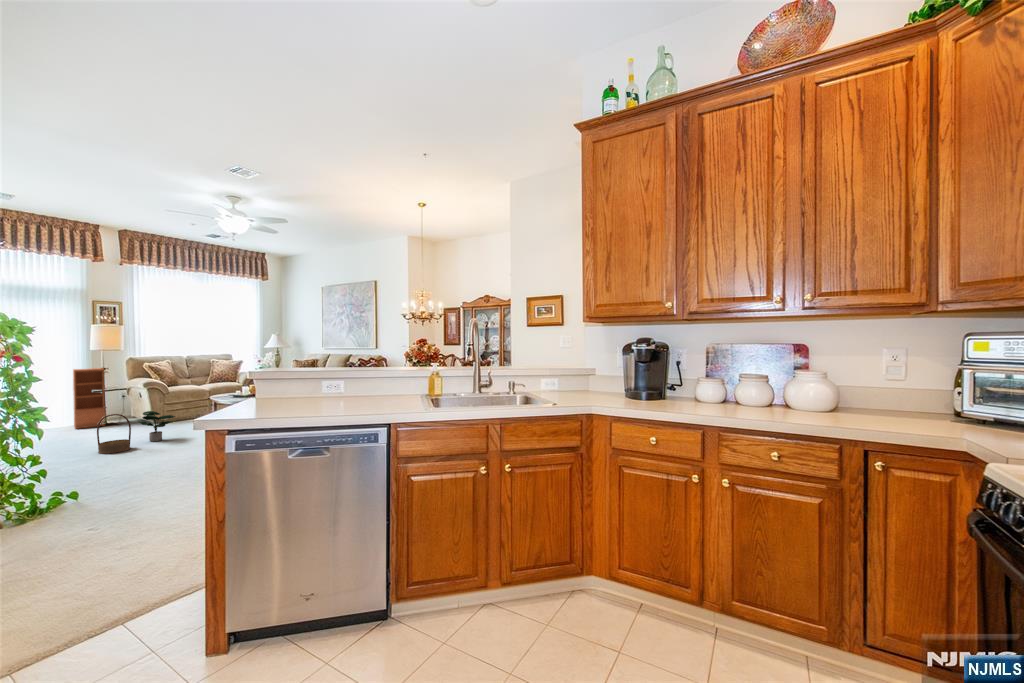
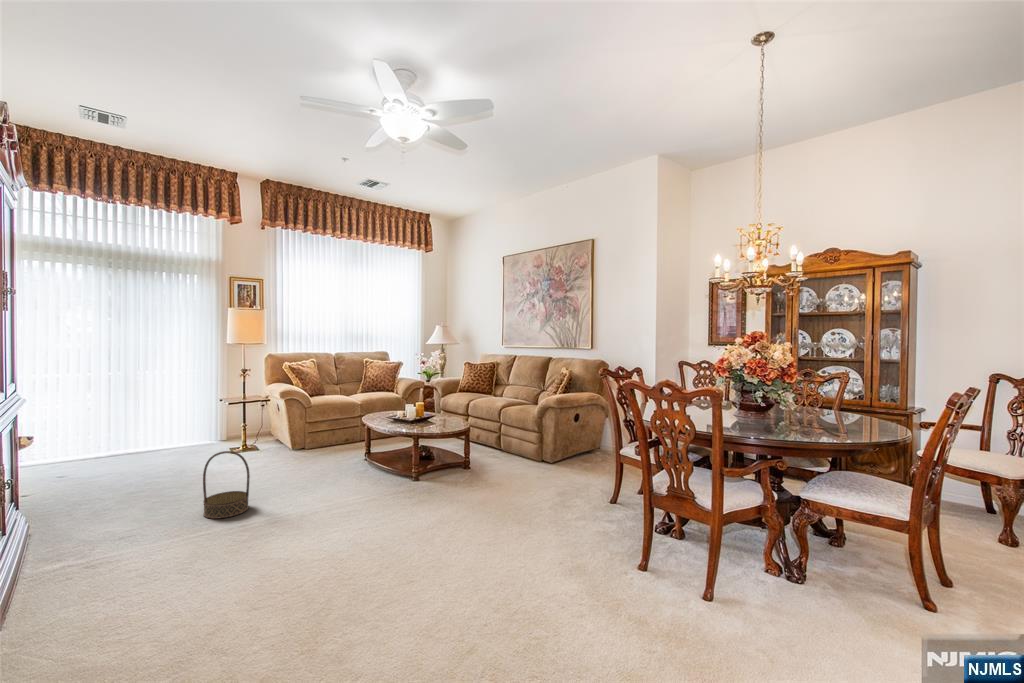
bookcase: present [73,368,105,429] -> none [204,367,238,451]
potted plant: present [138,411,175,442] -> none [263,442,315,494]

